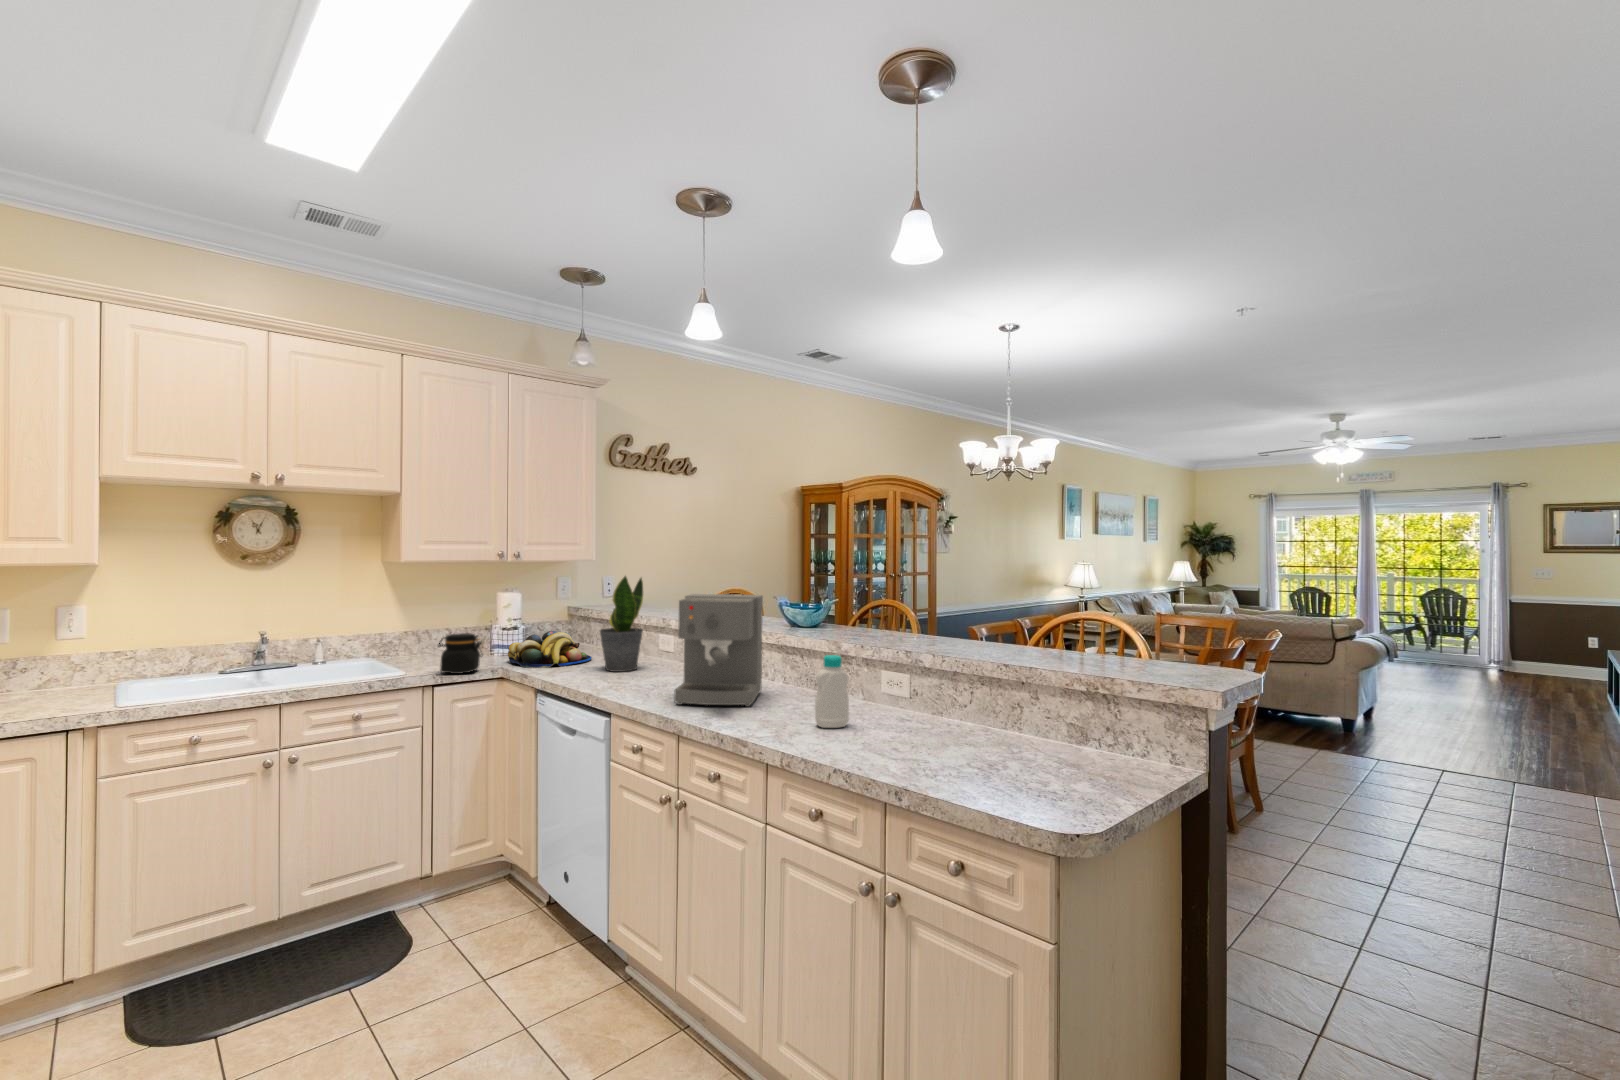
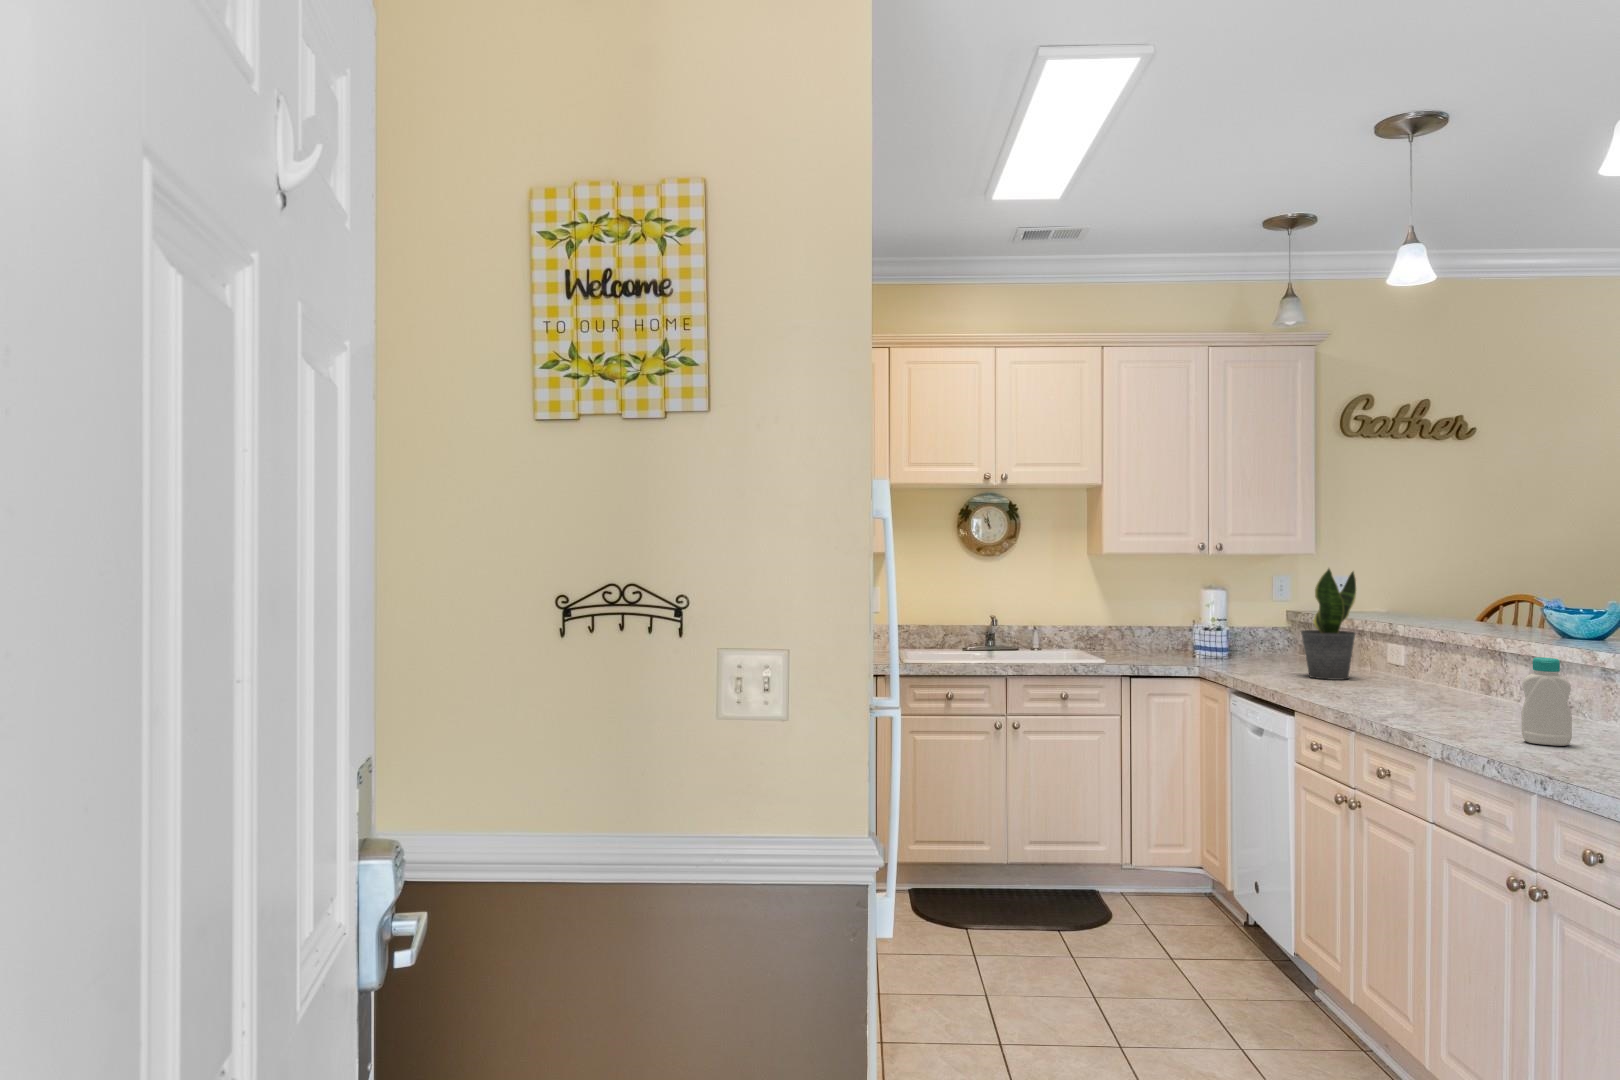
coffee maker: present [674,594,763,707] -> none [1360,587,1490,719]
fruit bowl: present [508,631,592,668] -> none [1205,633,1301,670]
jar: present [438,633,482,674] -> none [1132,626,1176,666]

